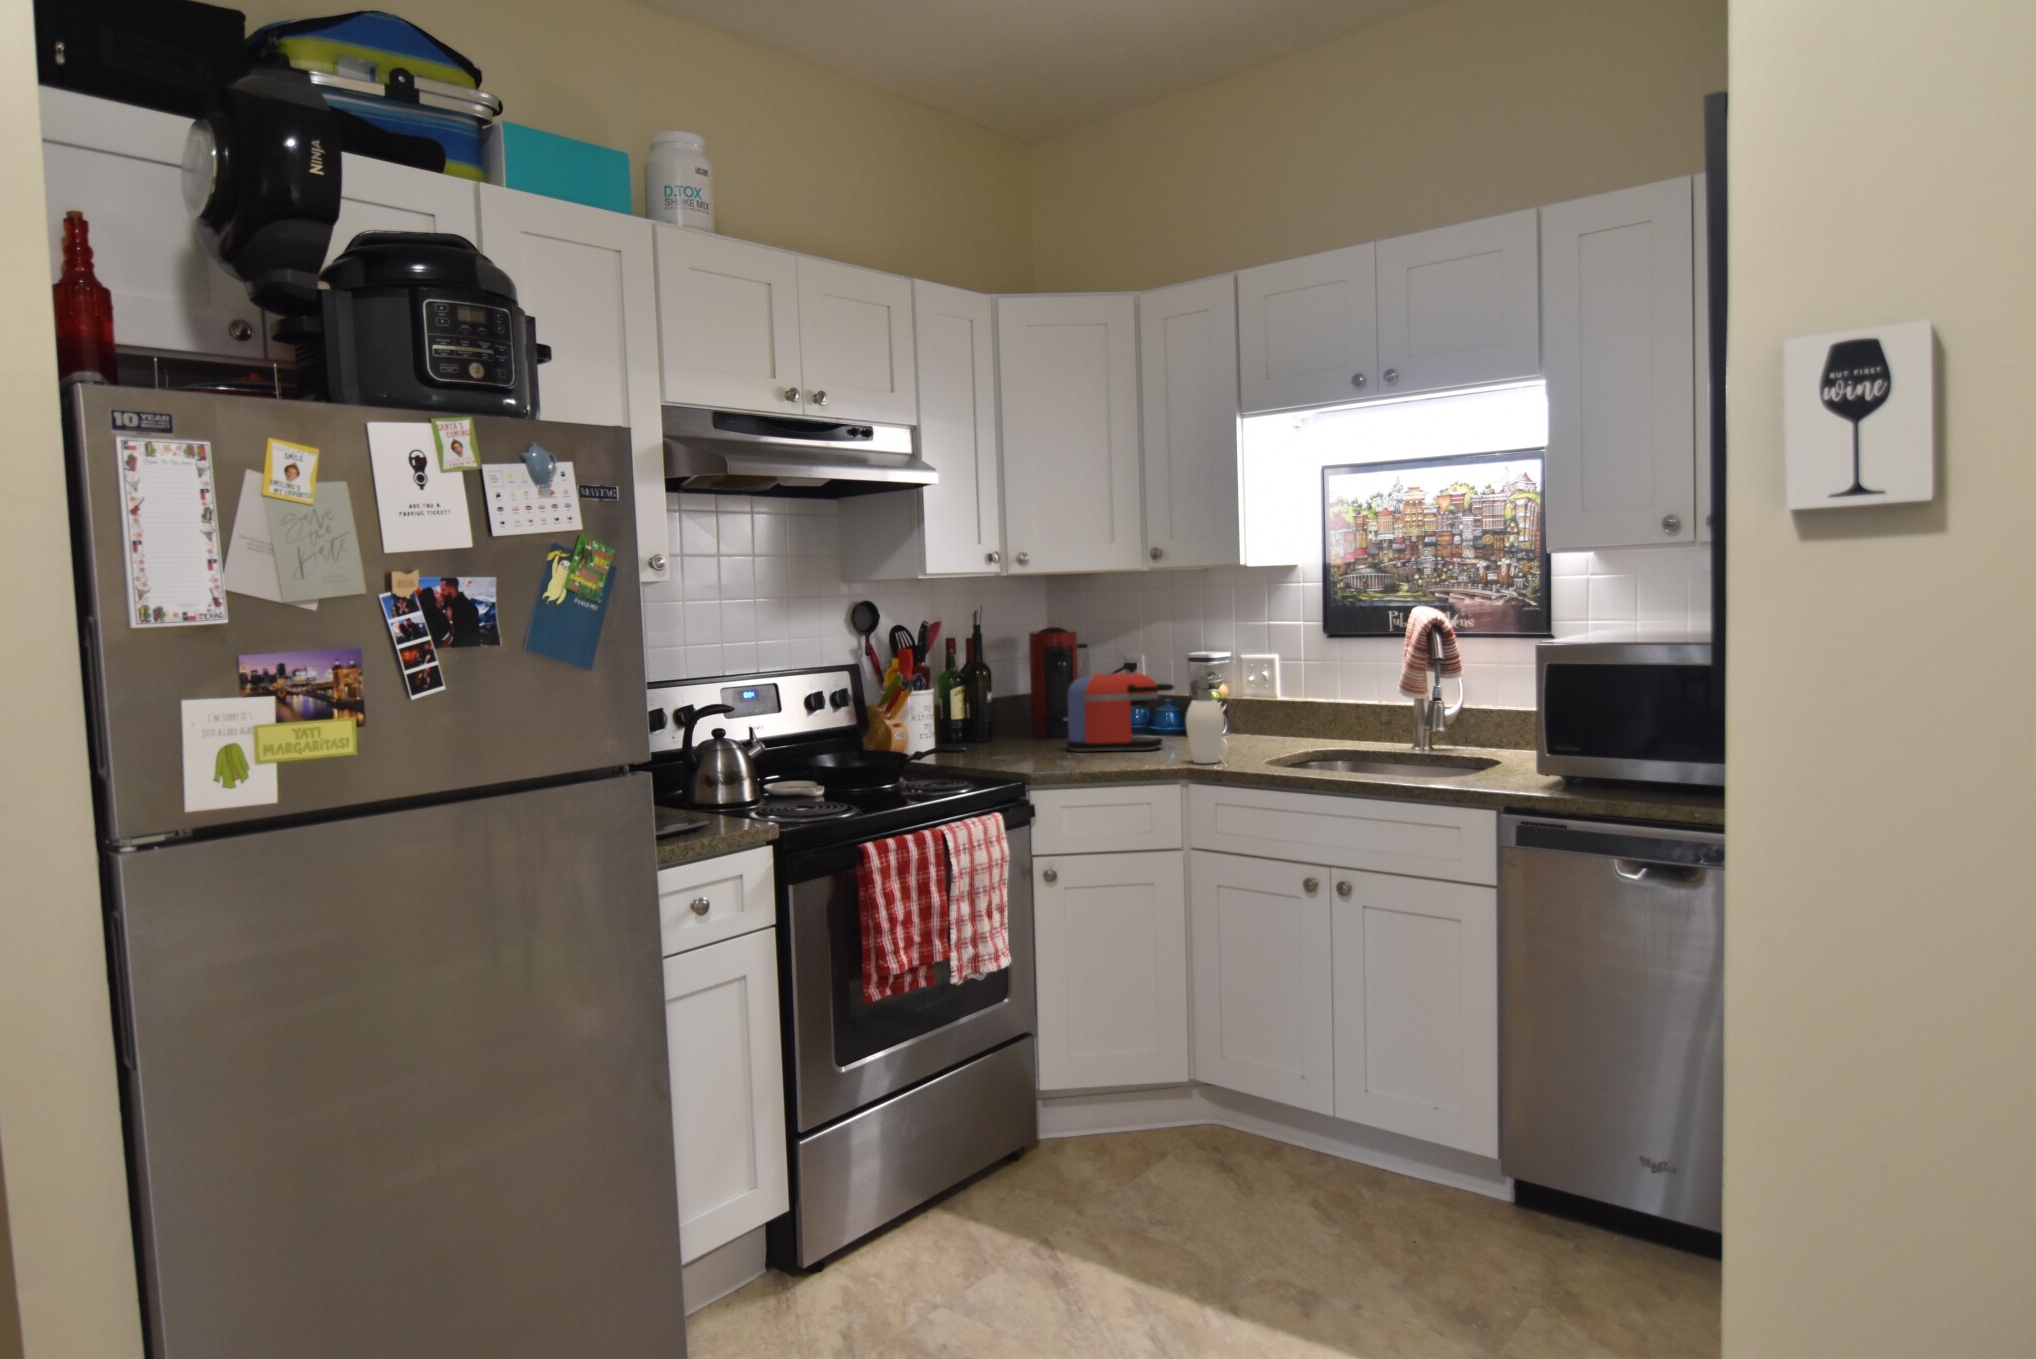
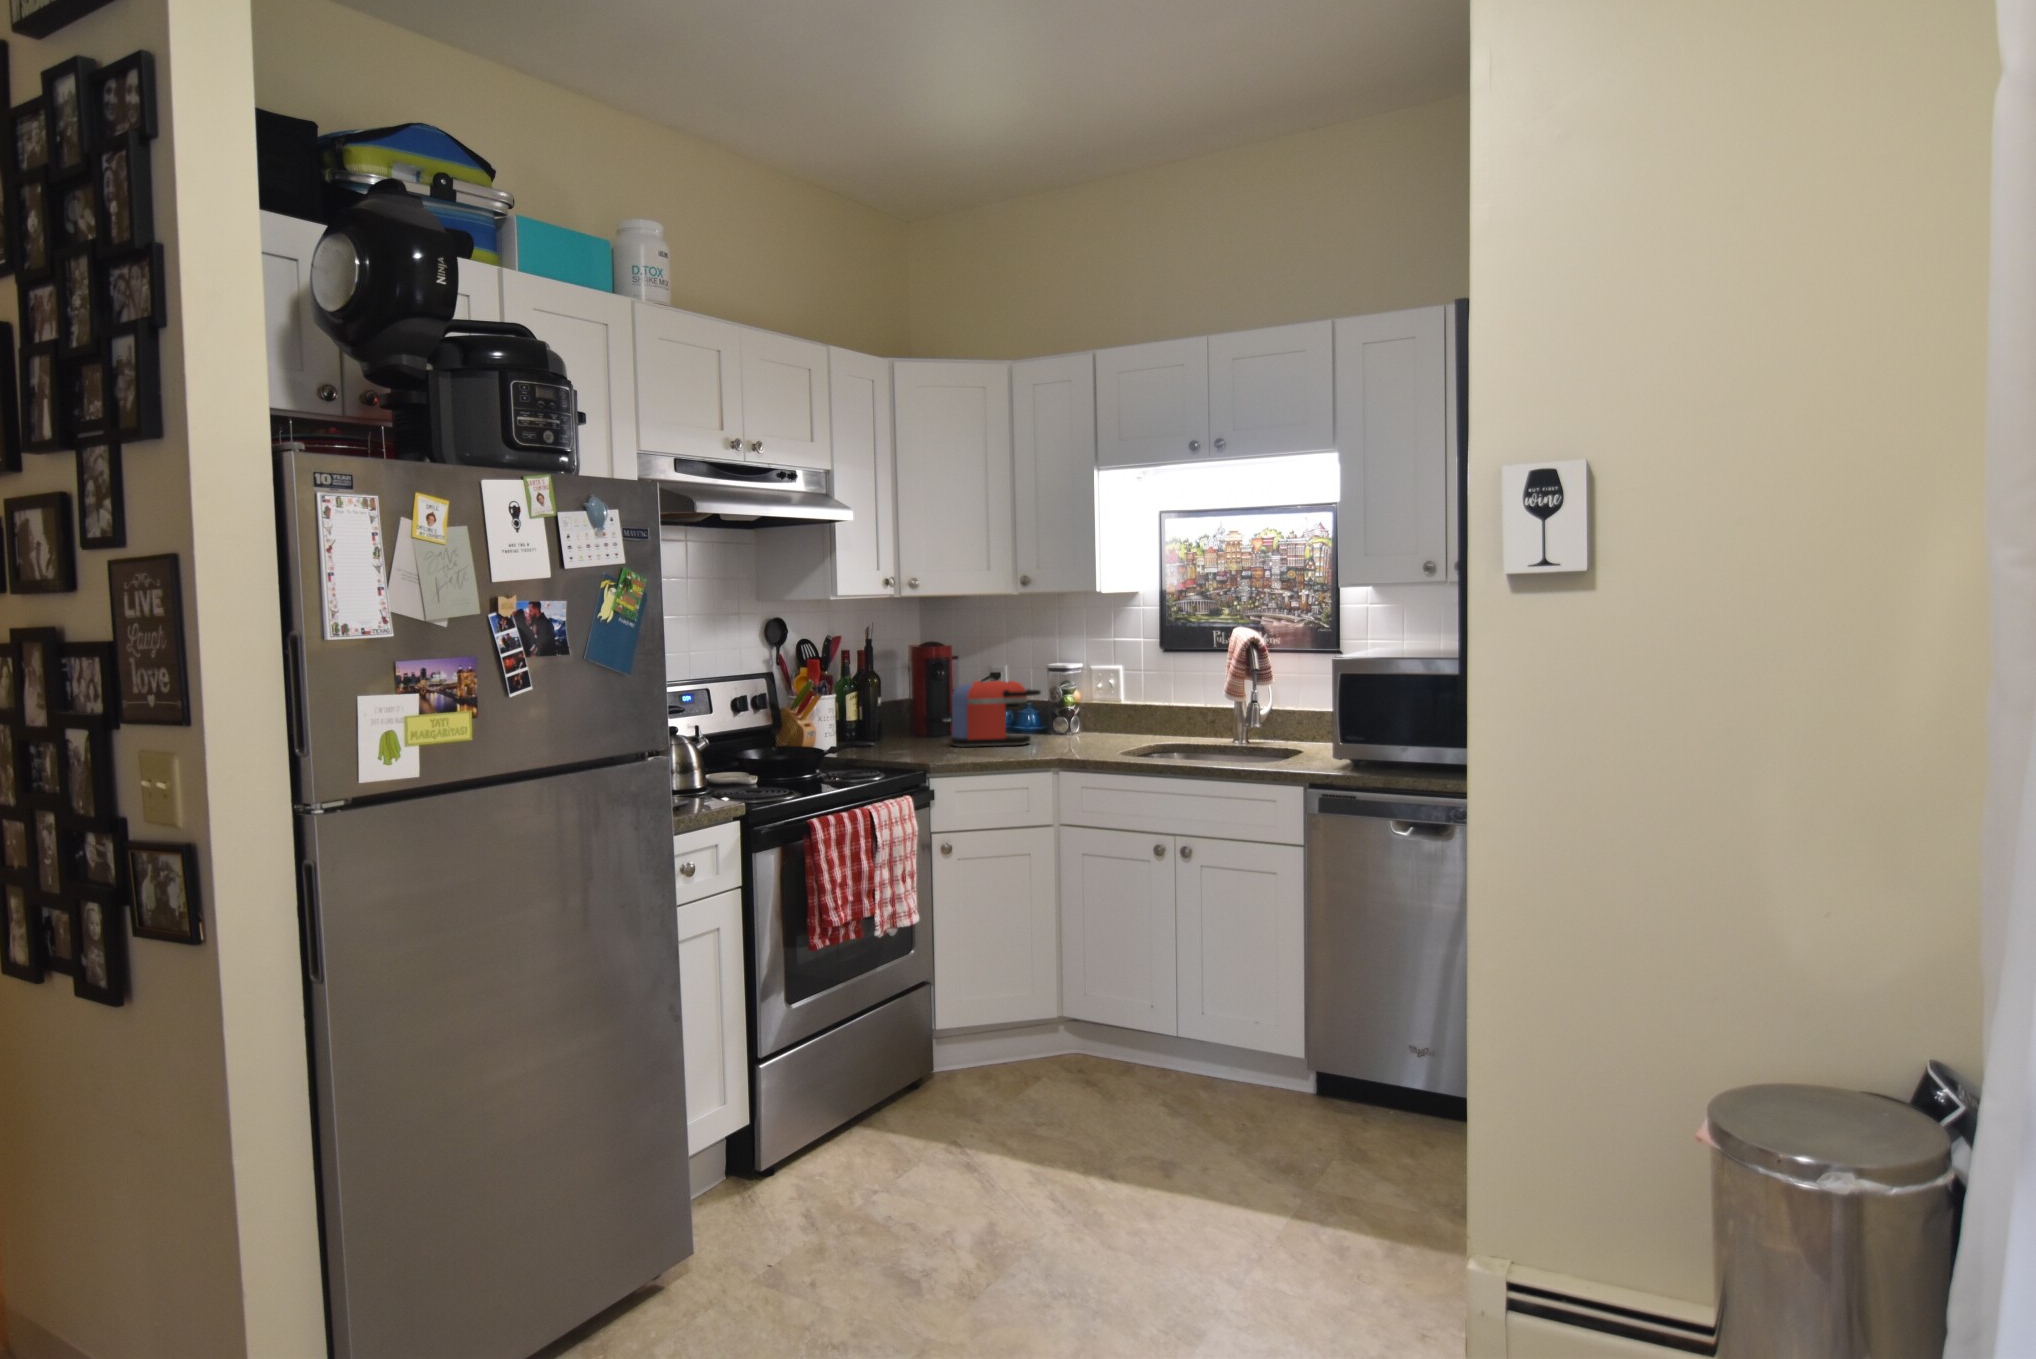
soap dispenser: present [1186,675,1224,763] -> none [1055,682,1093,755]

